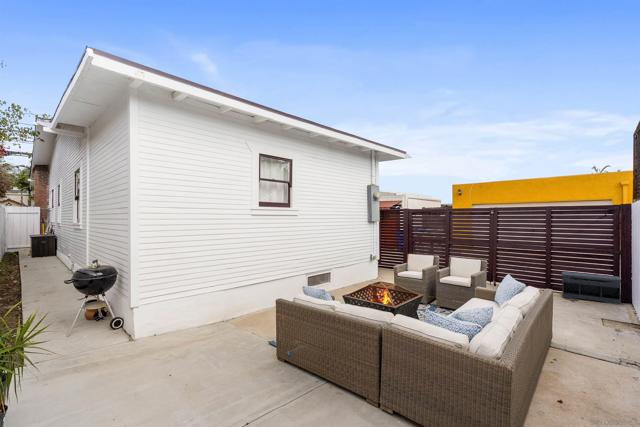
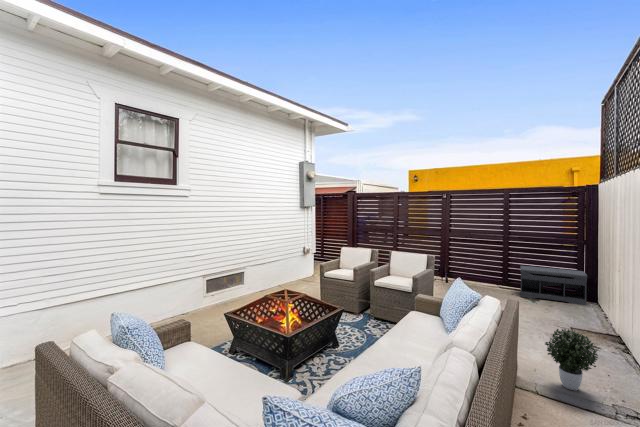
potted plant: none [573,309,611,351] -> present [545,329,598,391]

